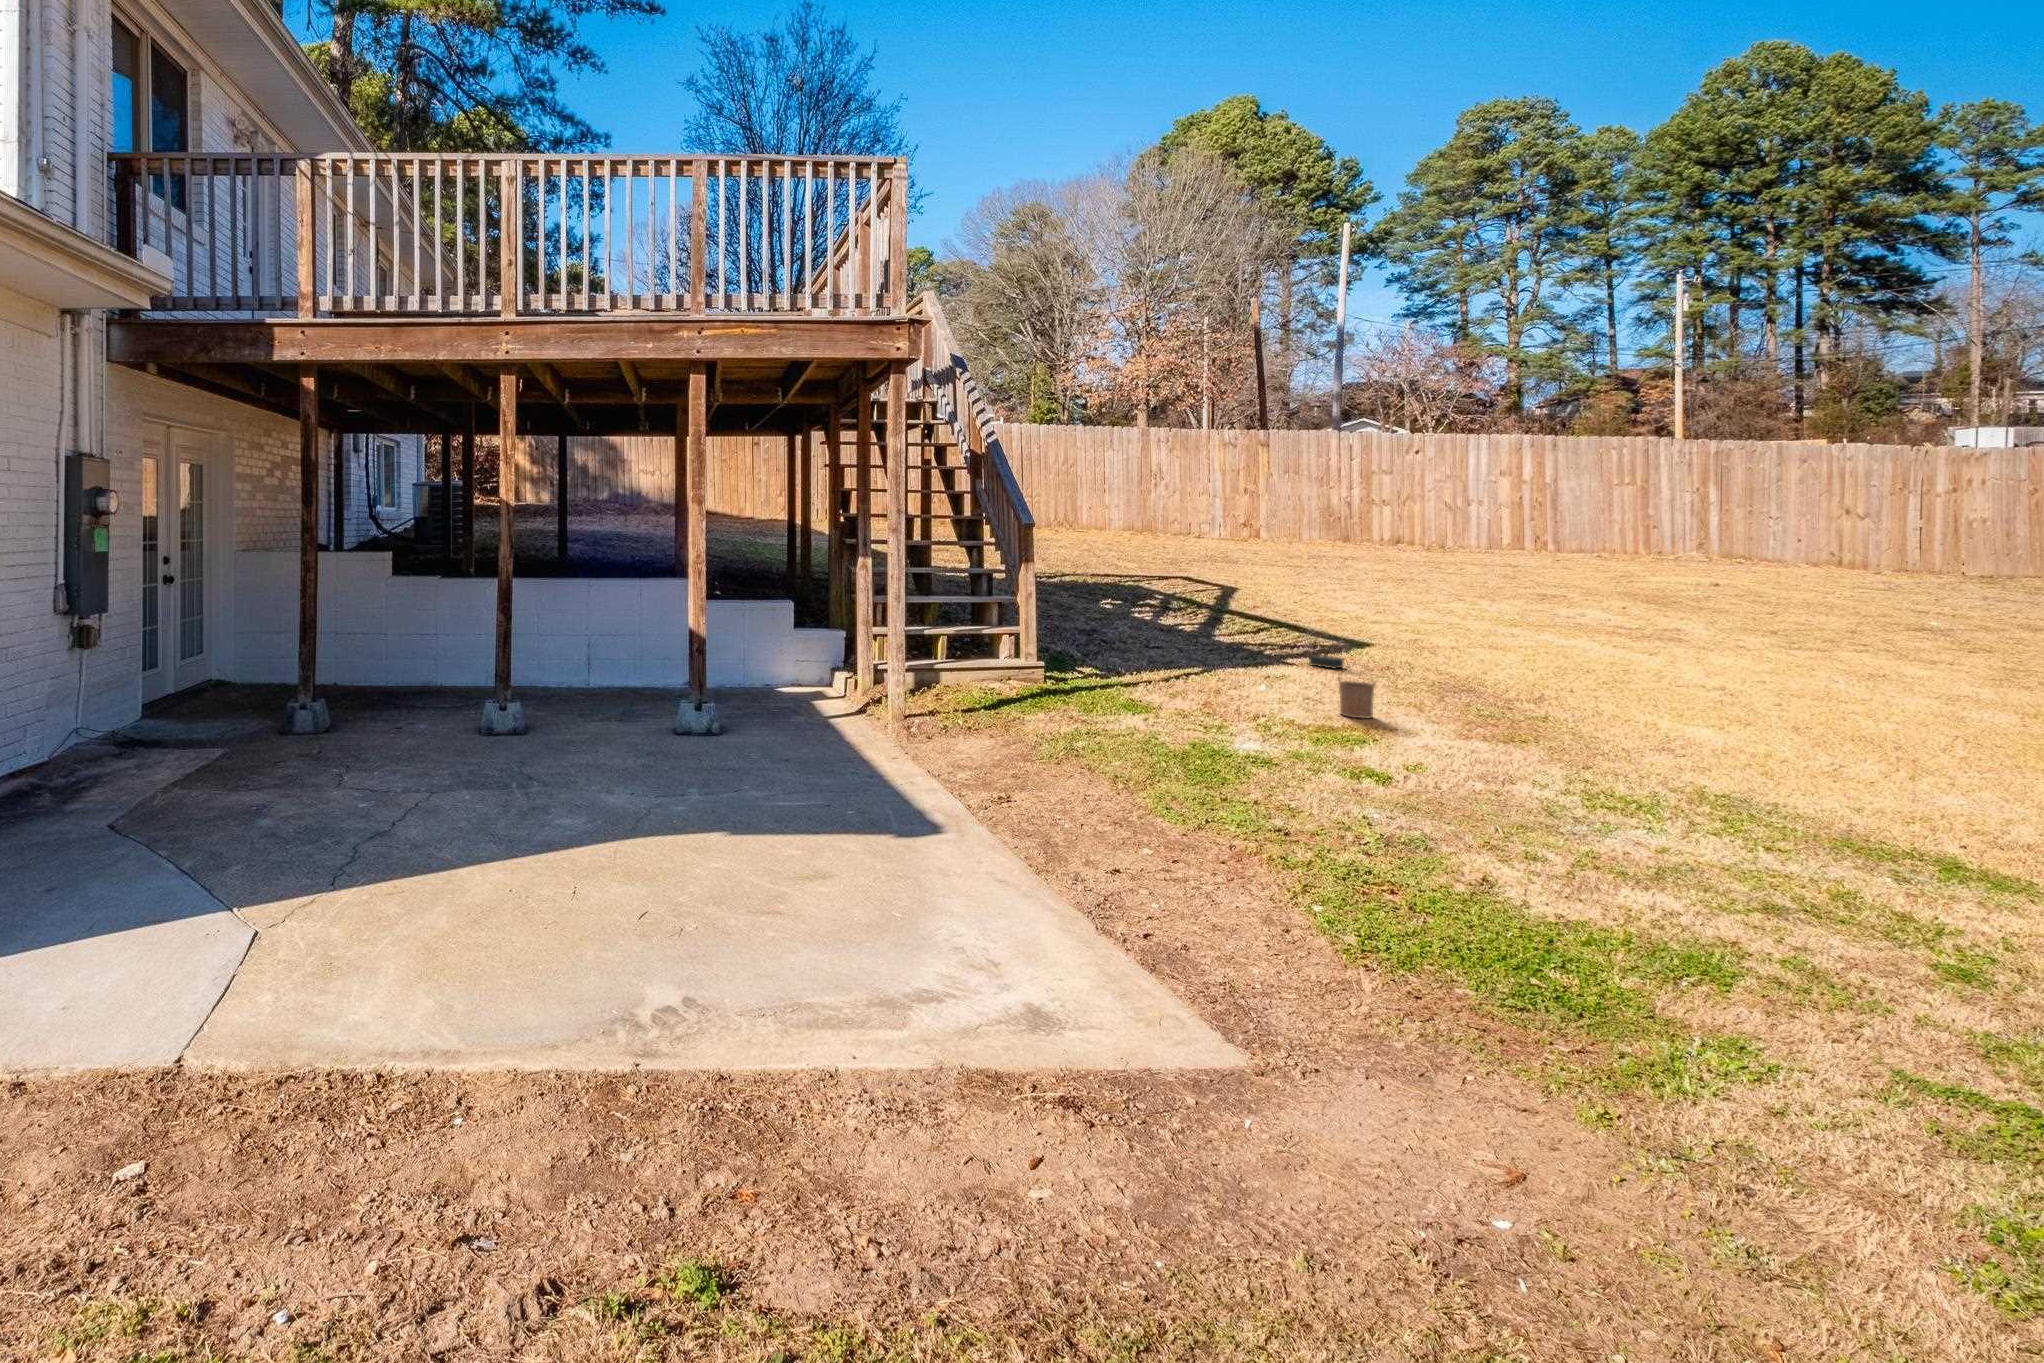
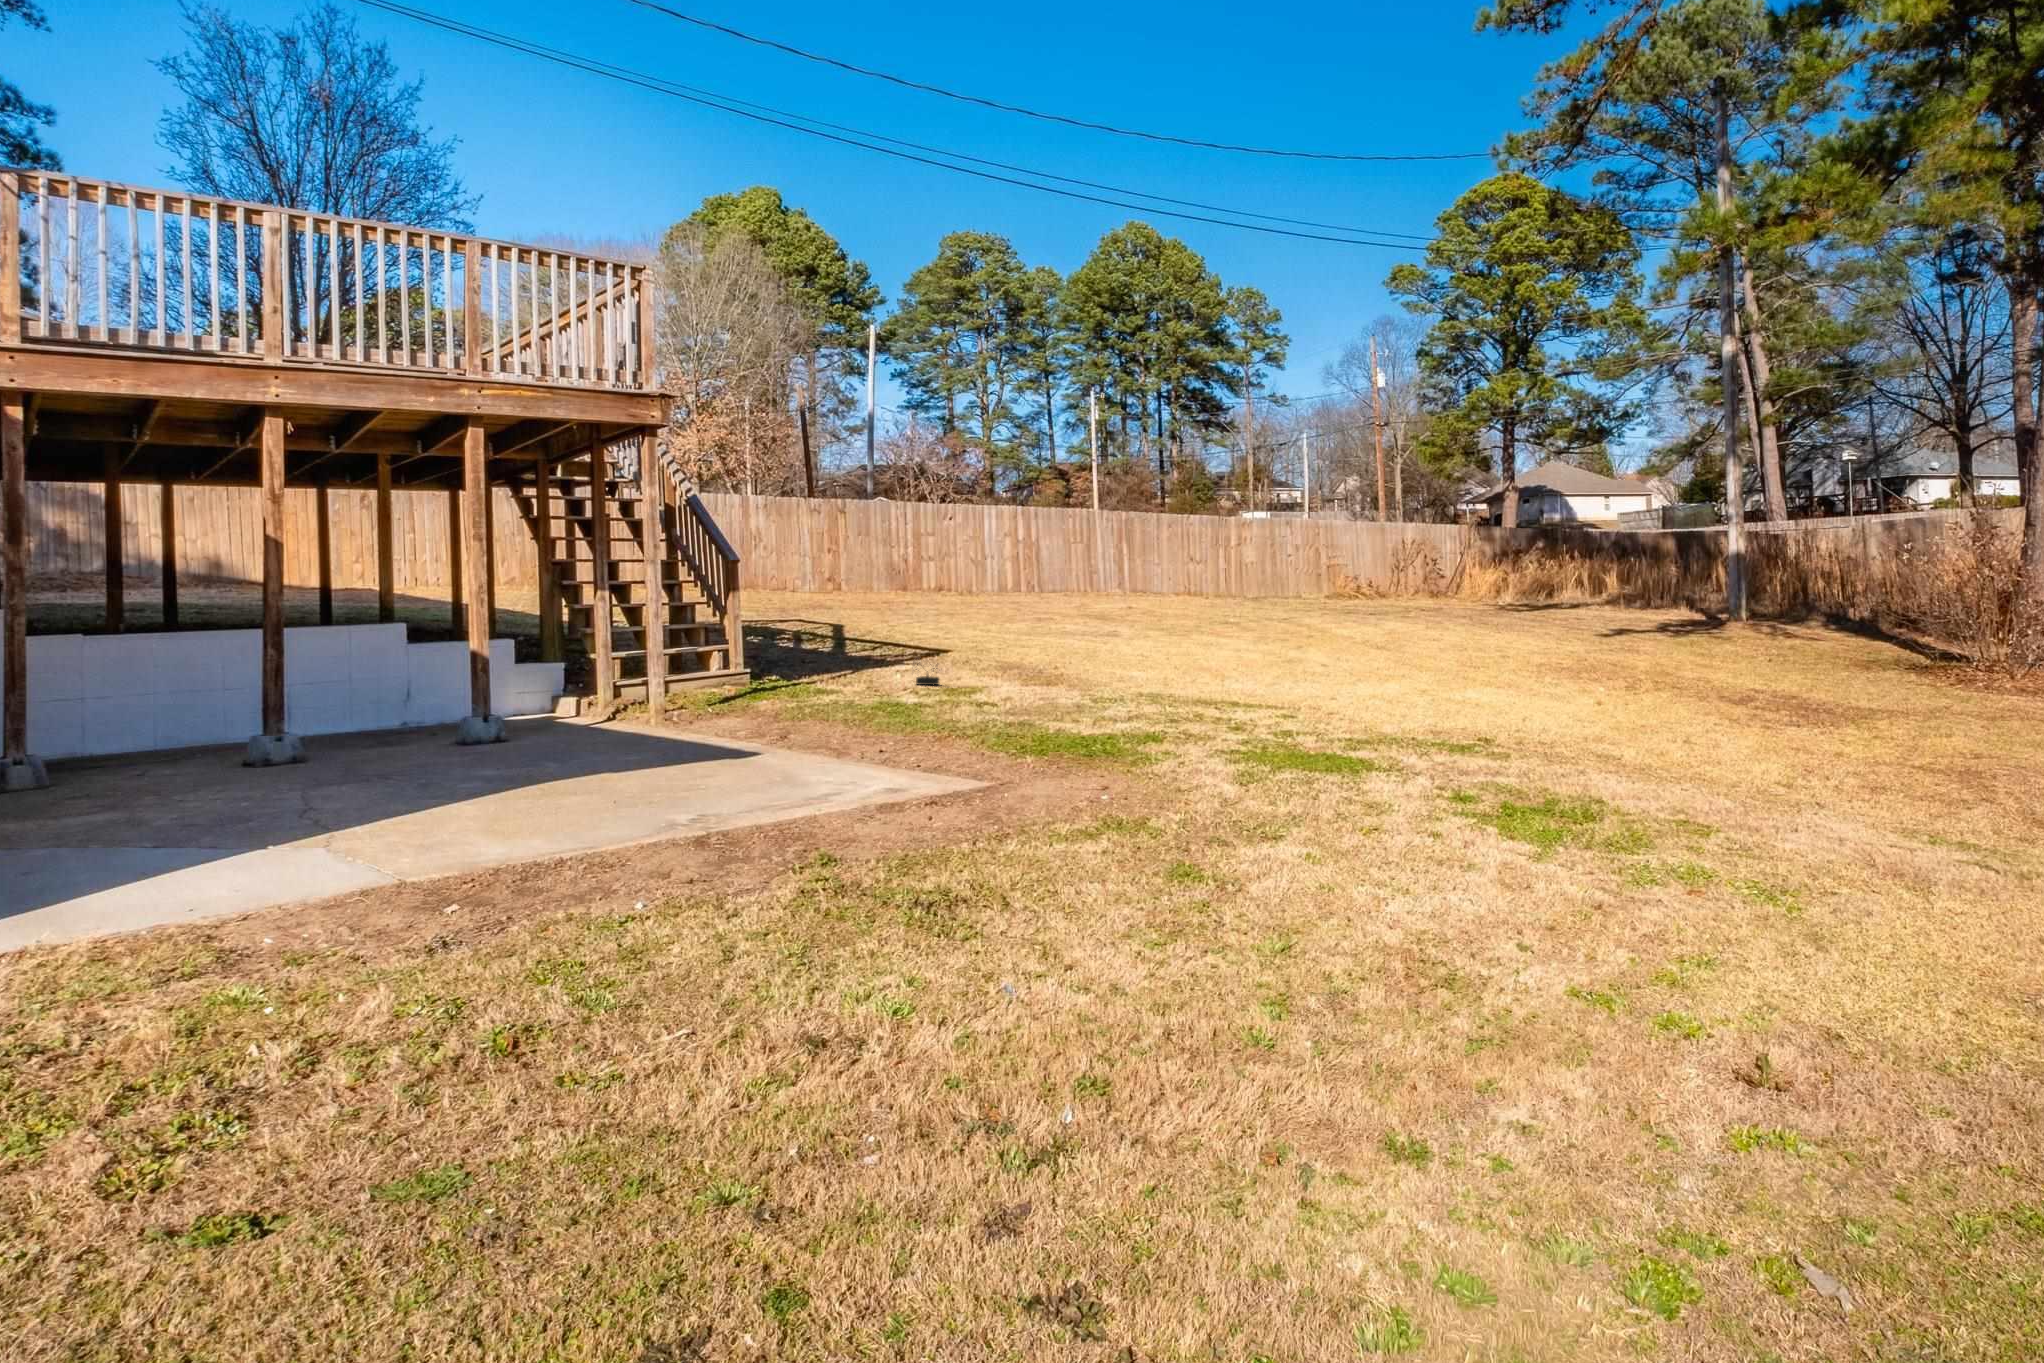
bucket: present [1339,679,1375,719] -> none [951,672,976,711]

